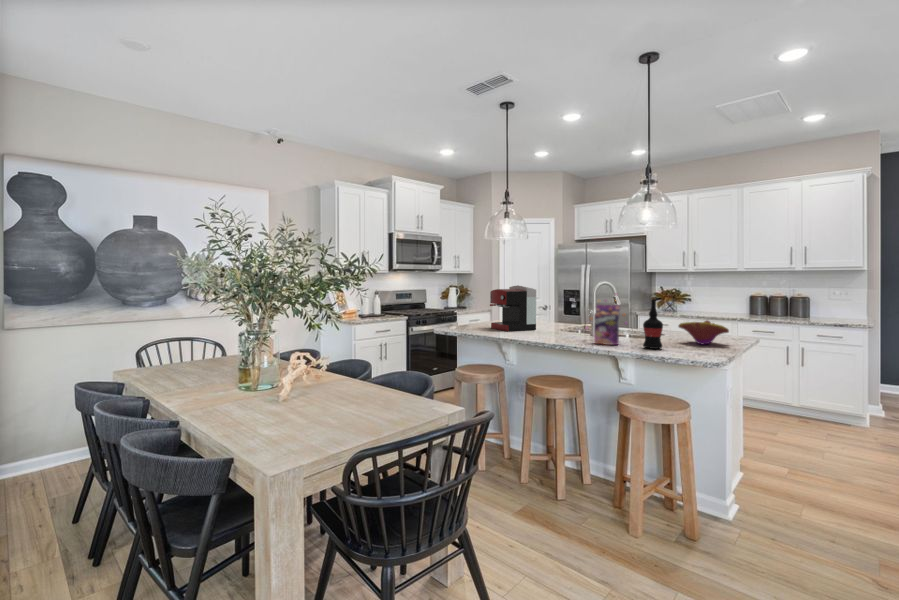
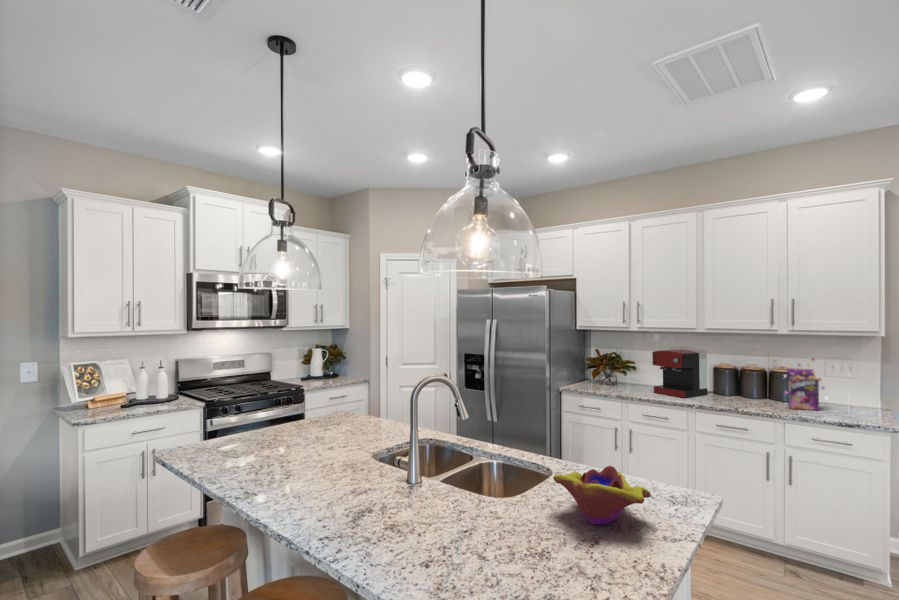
coffee maker: present [490,285,536,331] -> present [652,346,707,398]
wine bottle: present [643,297,663,349] -> none [456,437,497,560]
cereal box: present [585,300,627,345] -> present [785,358,828,410]

